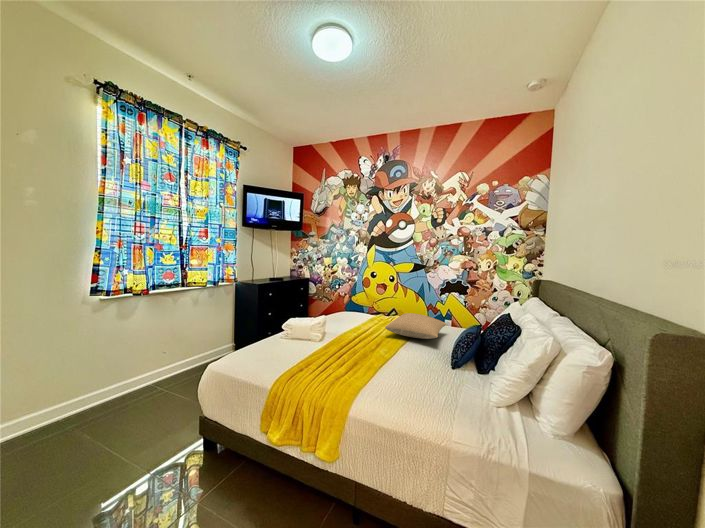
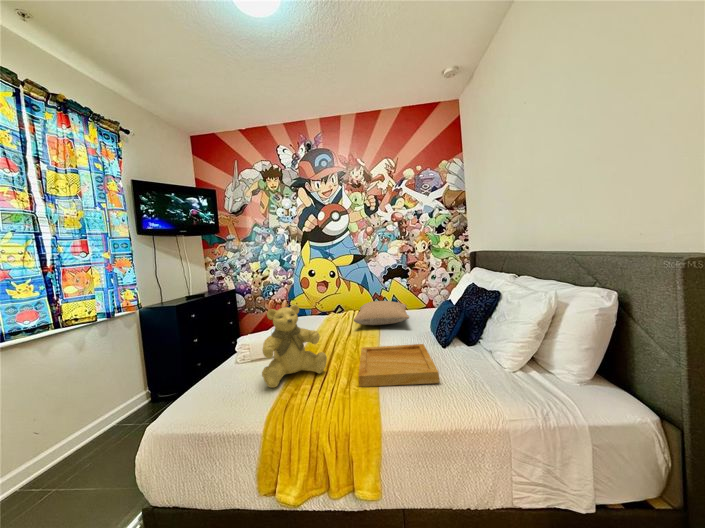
teddy bear: none [283,304,338,367] -> present [262,305,327,388]
tray: none [352,354,433,406] -> present [358,344,439,387]

